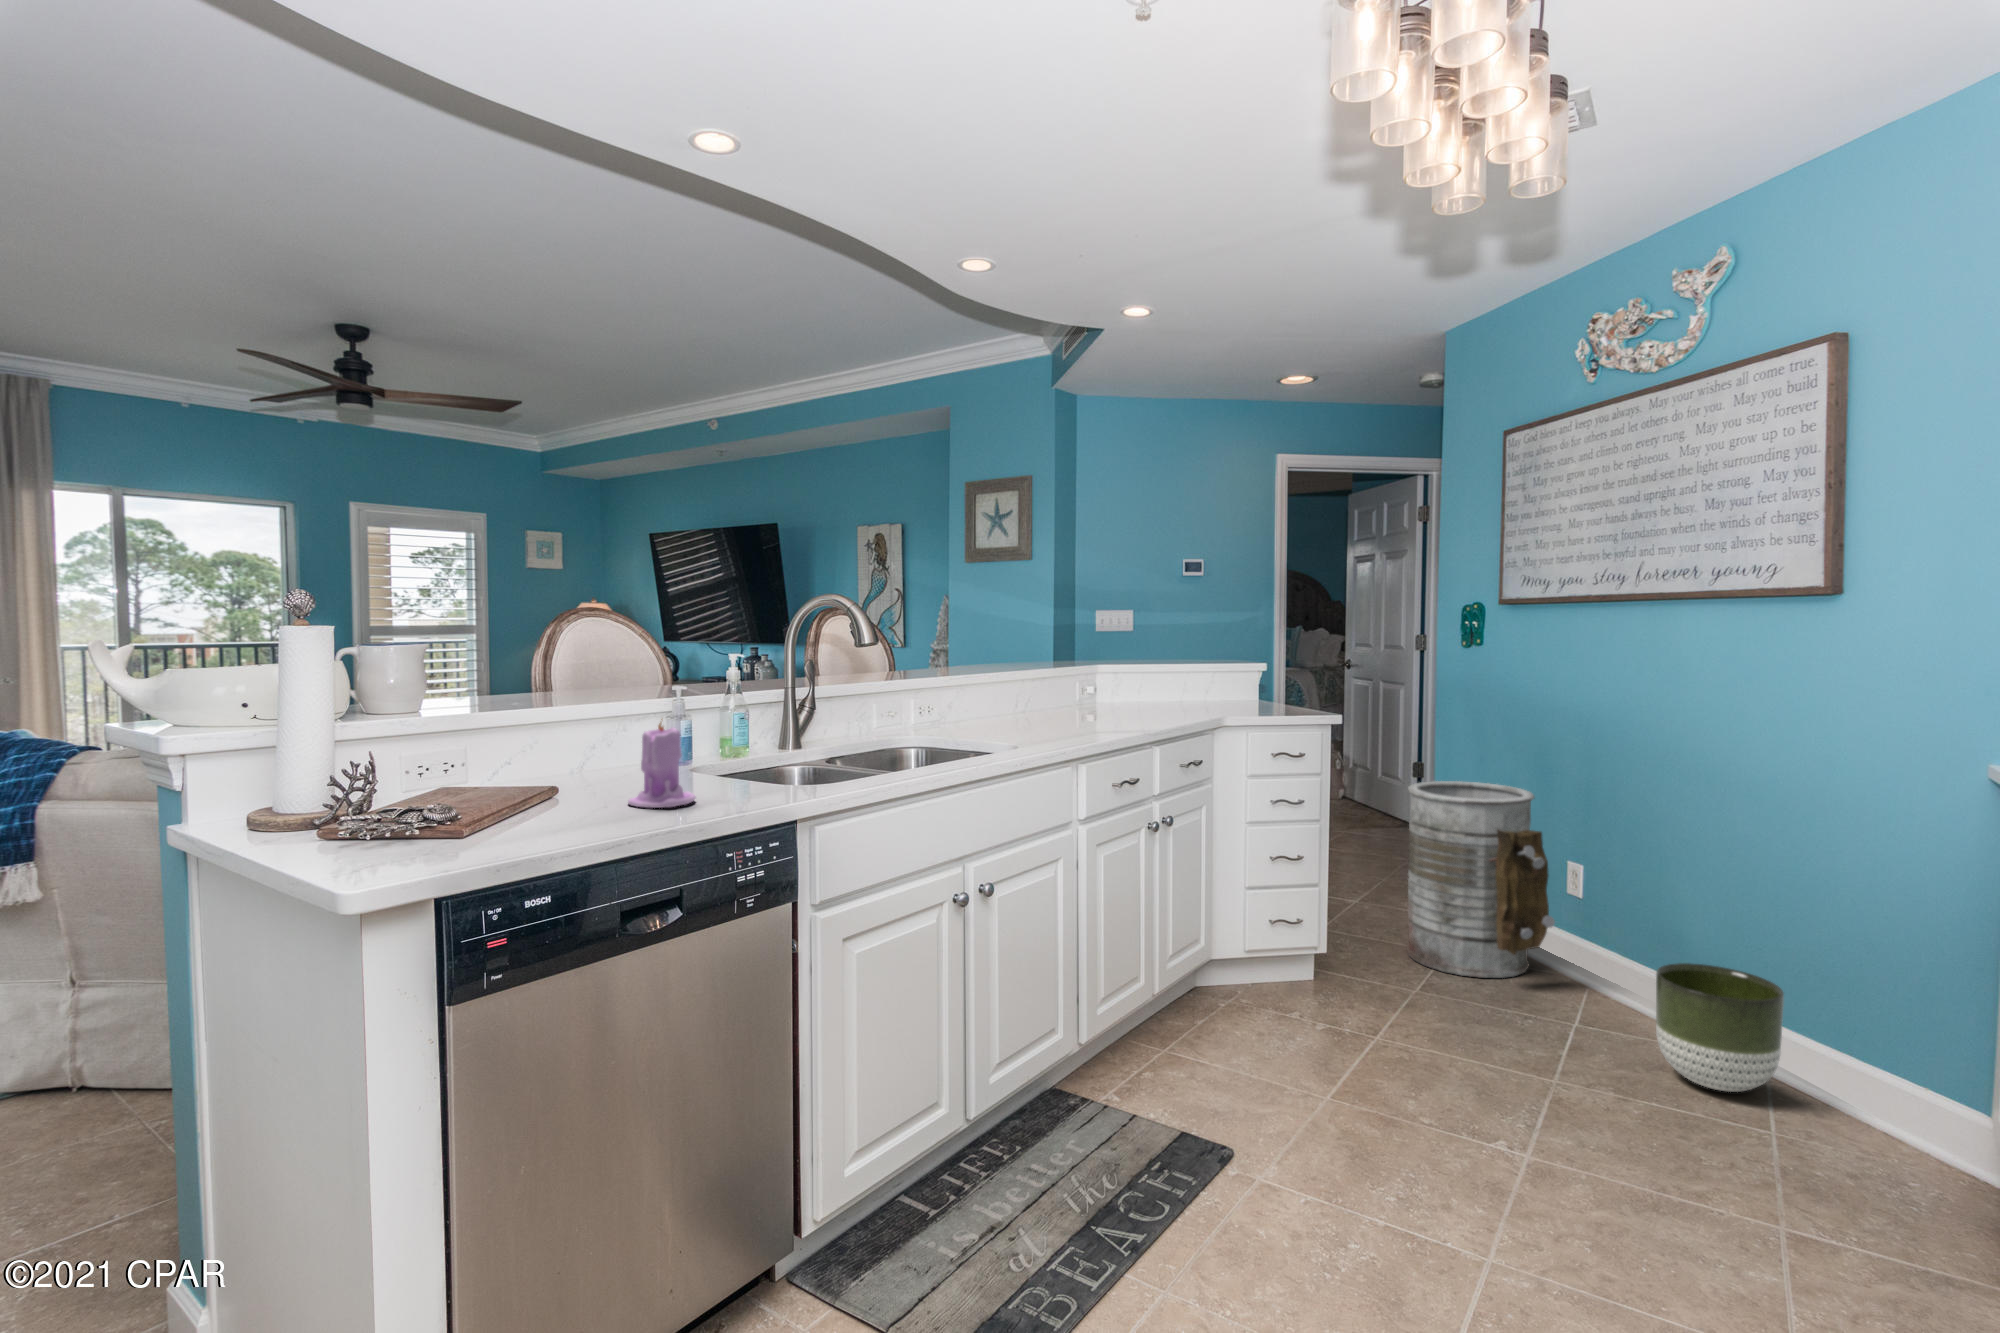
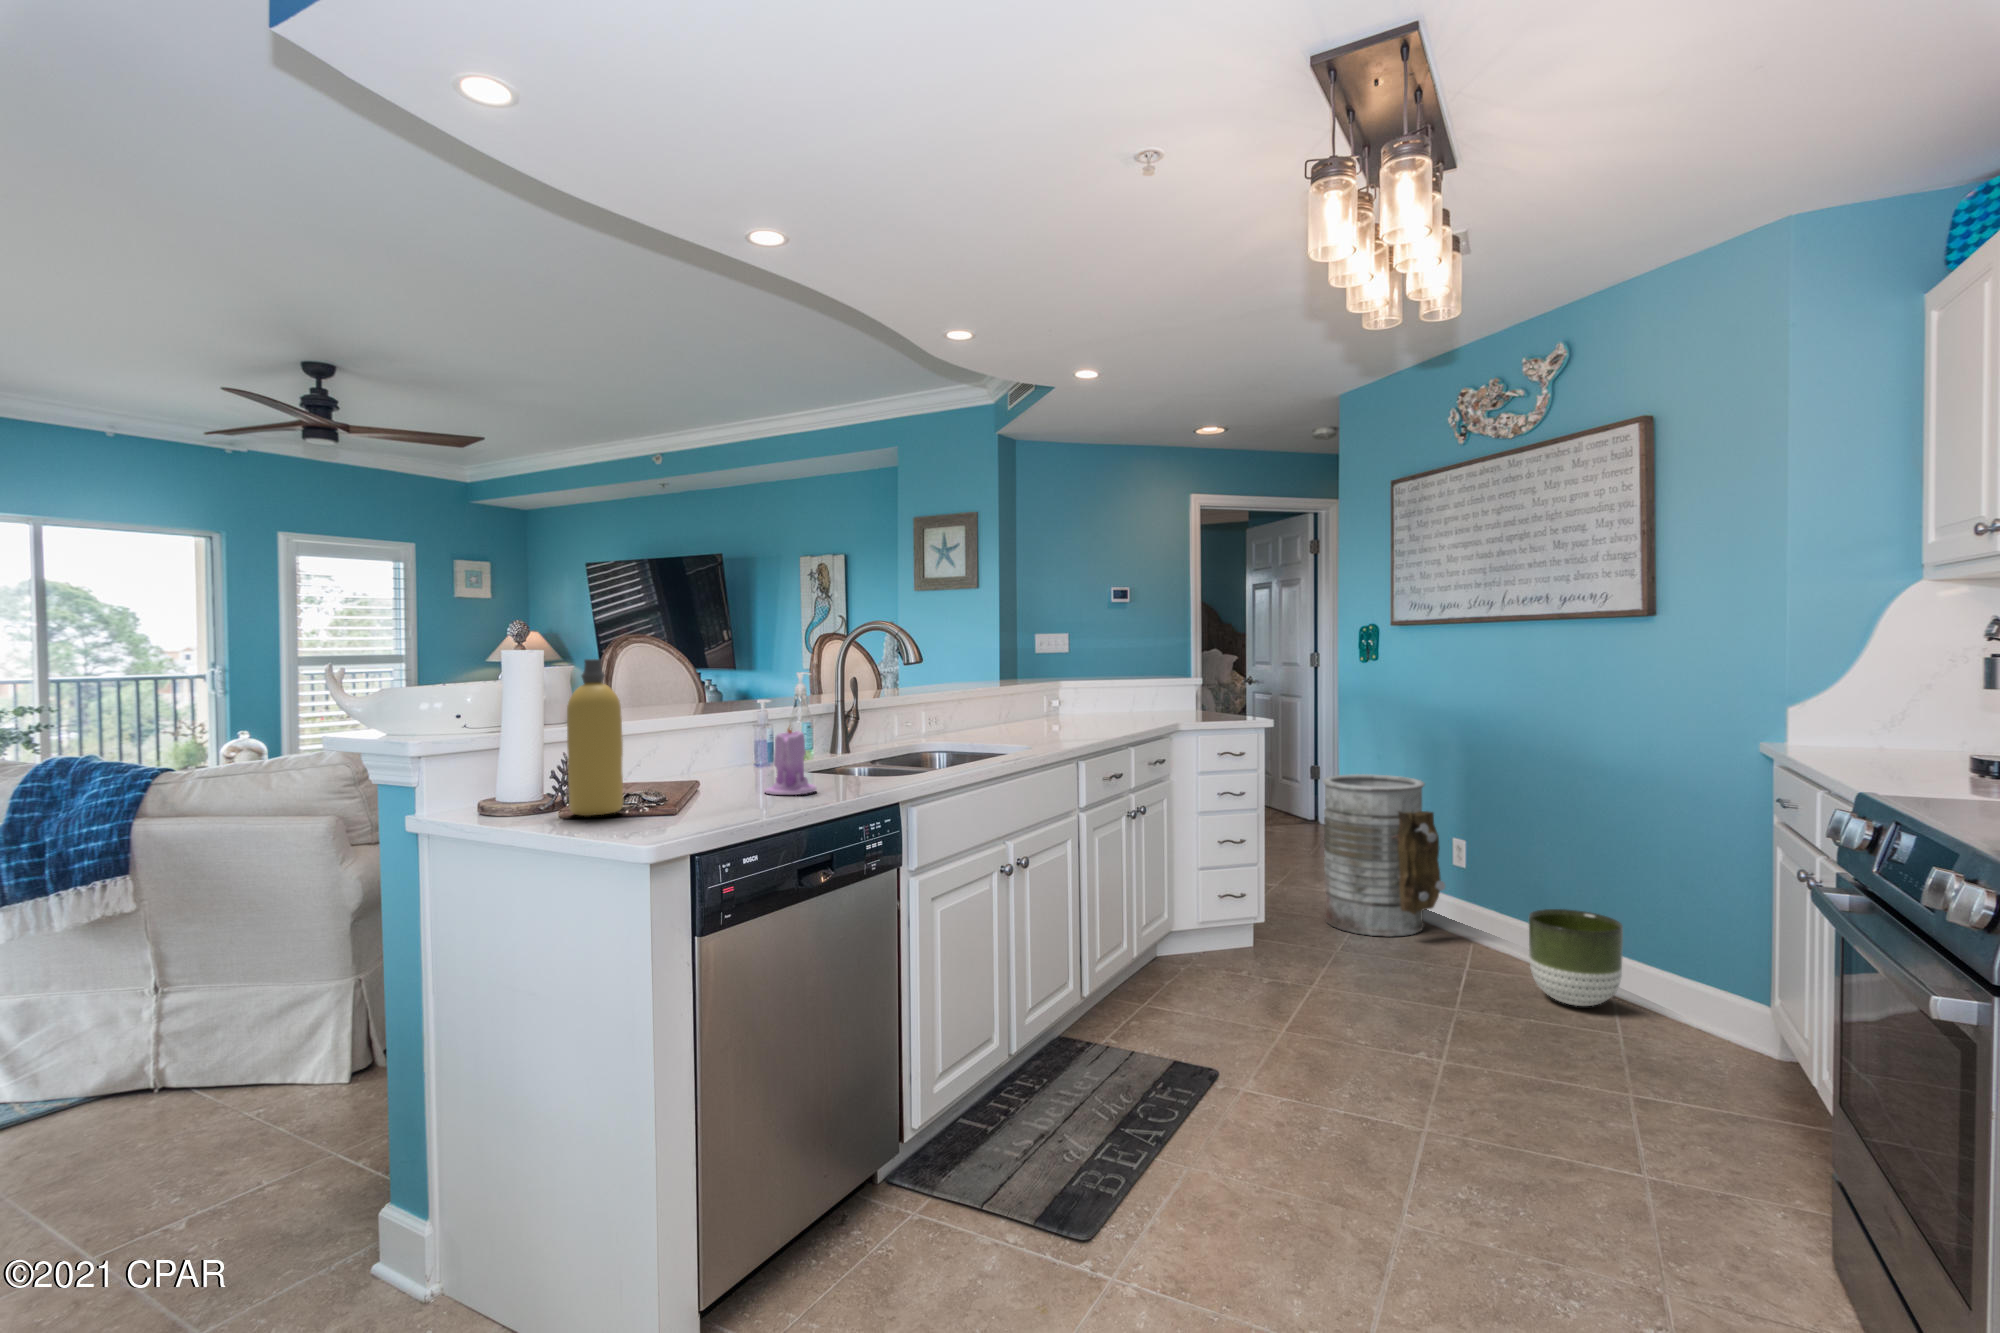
bottle: none [332,637,423,834] -> present [567,659,624,816]

